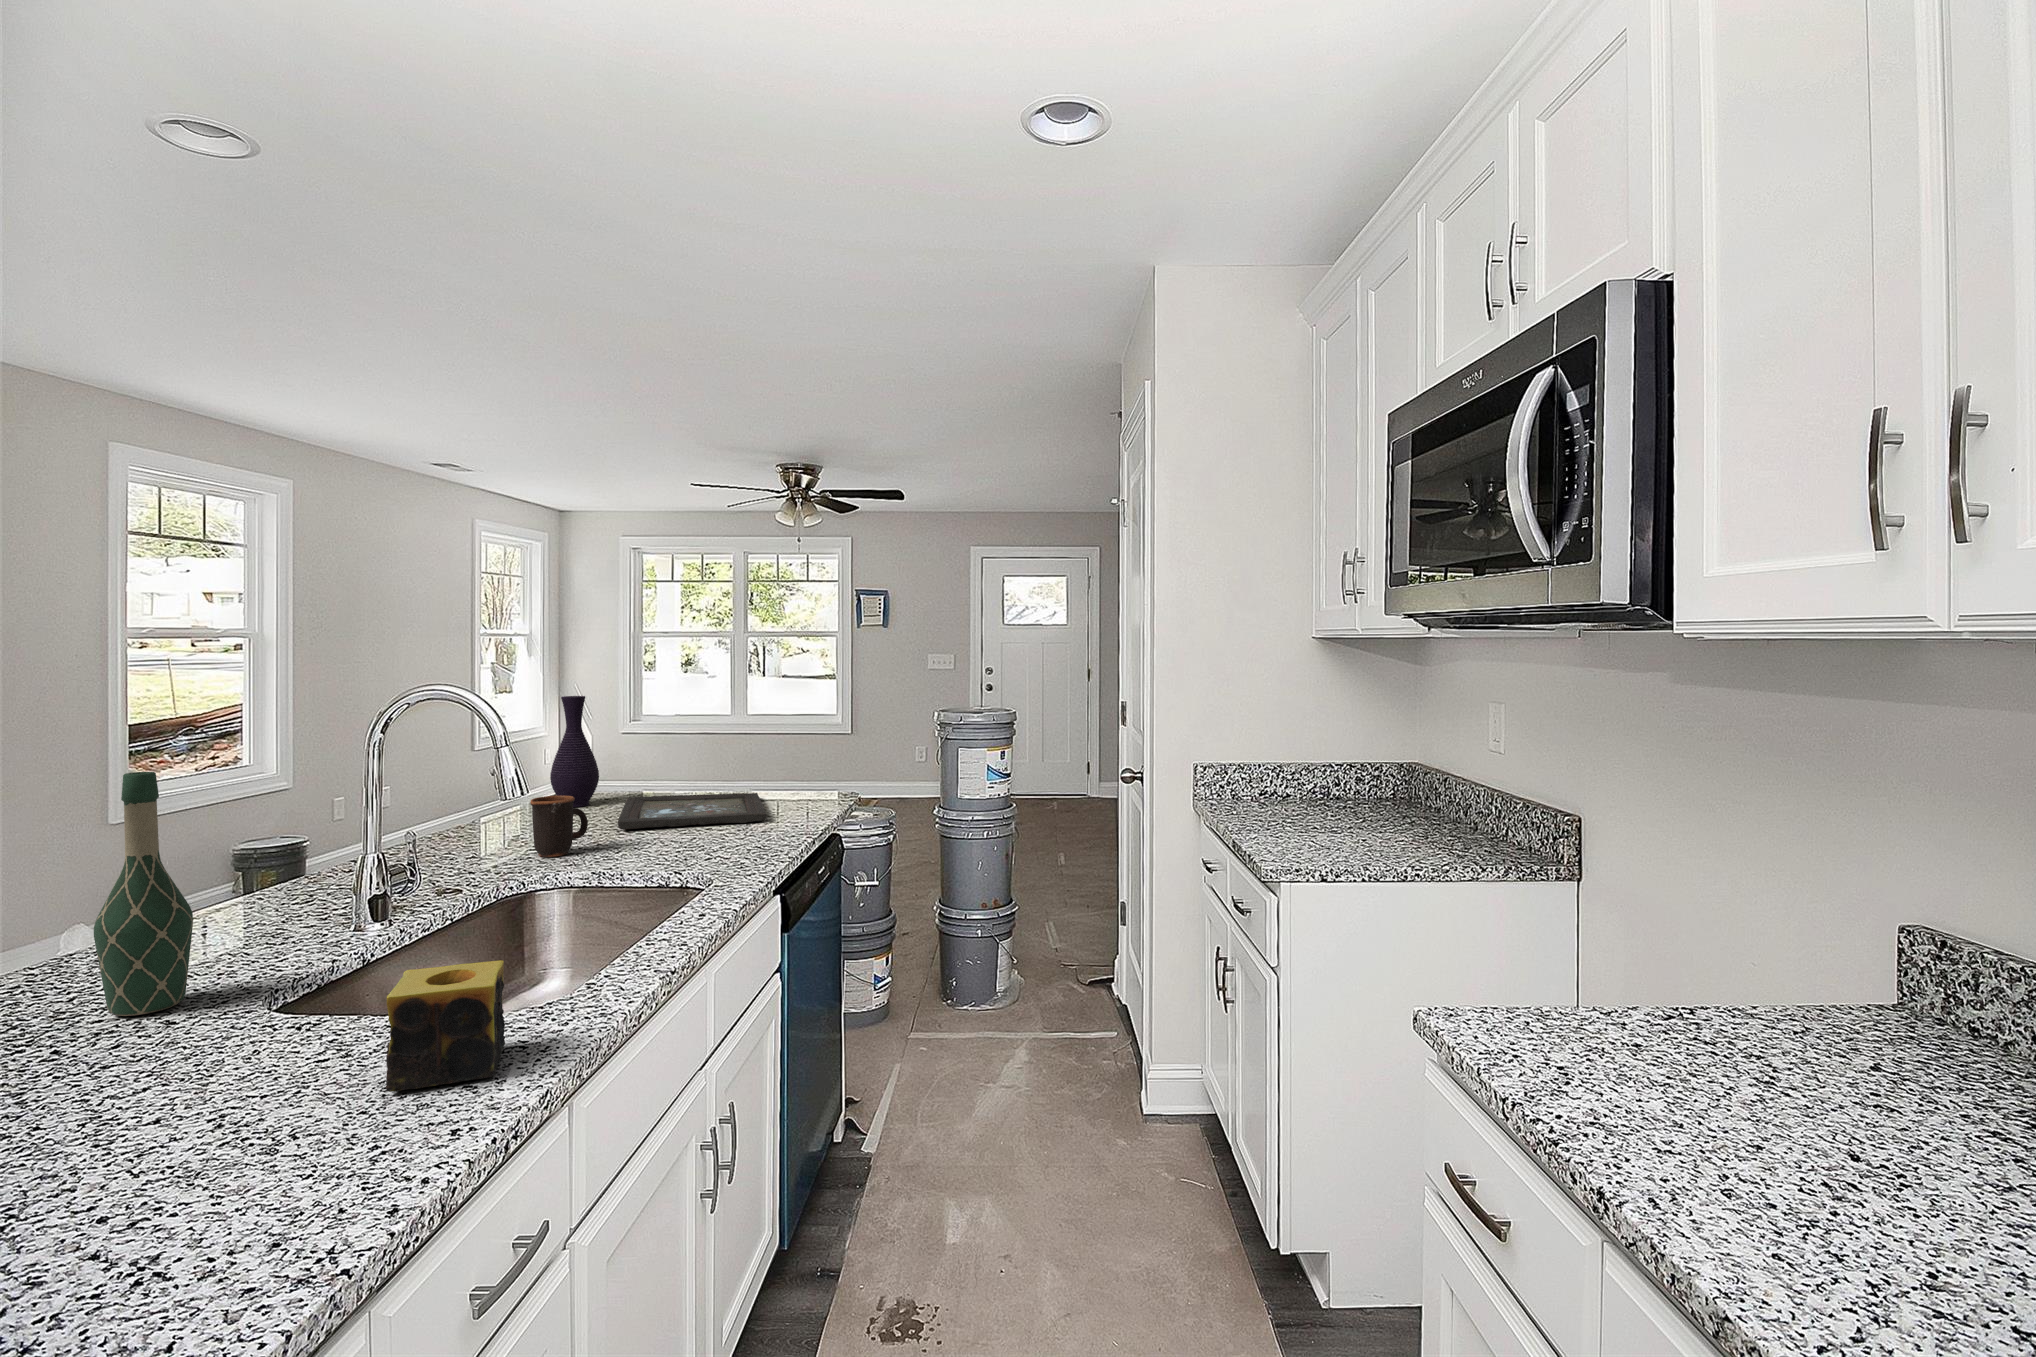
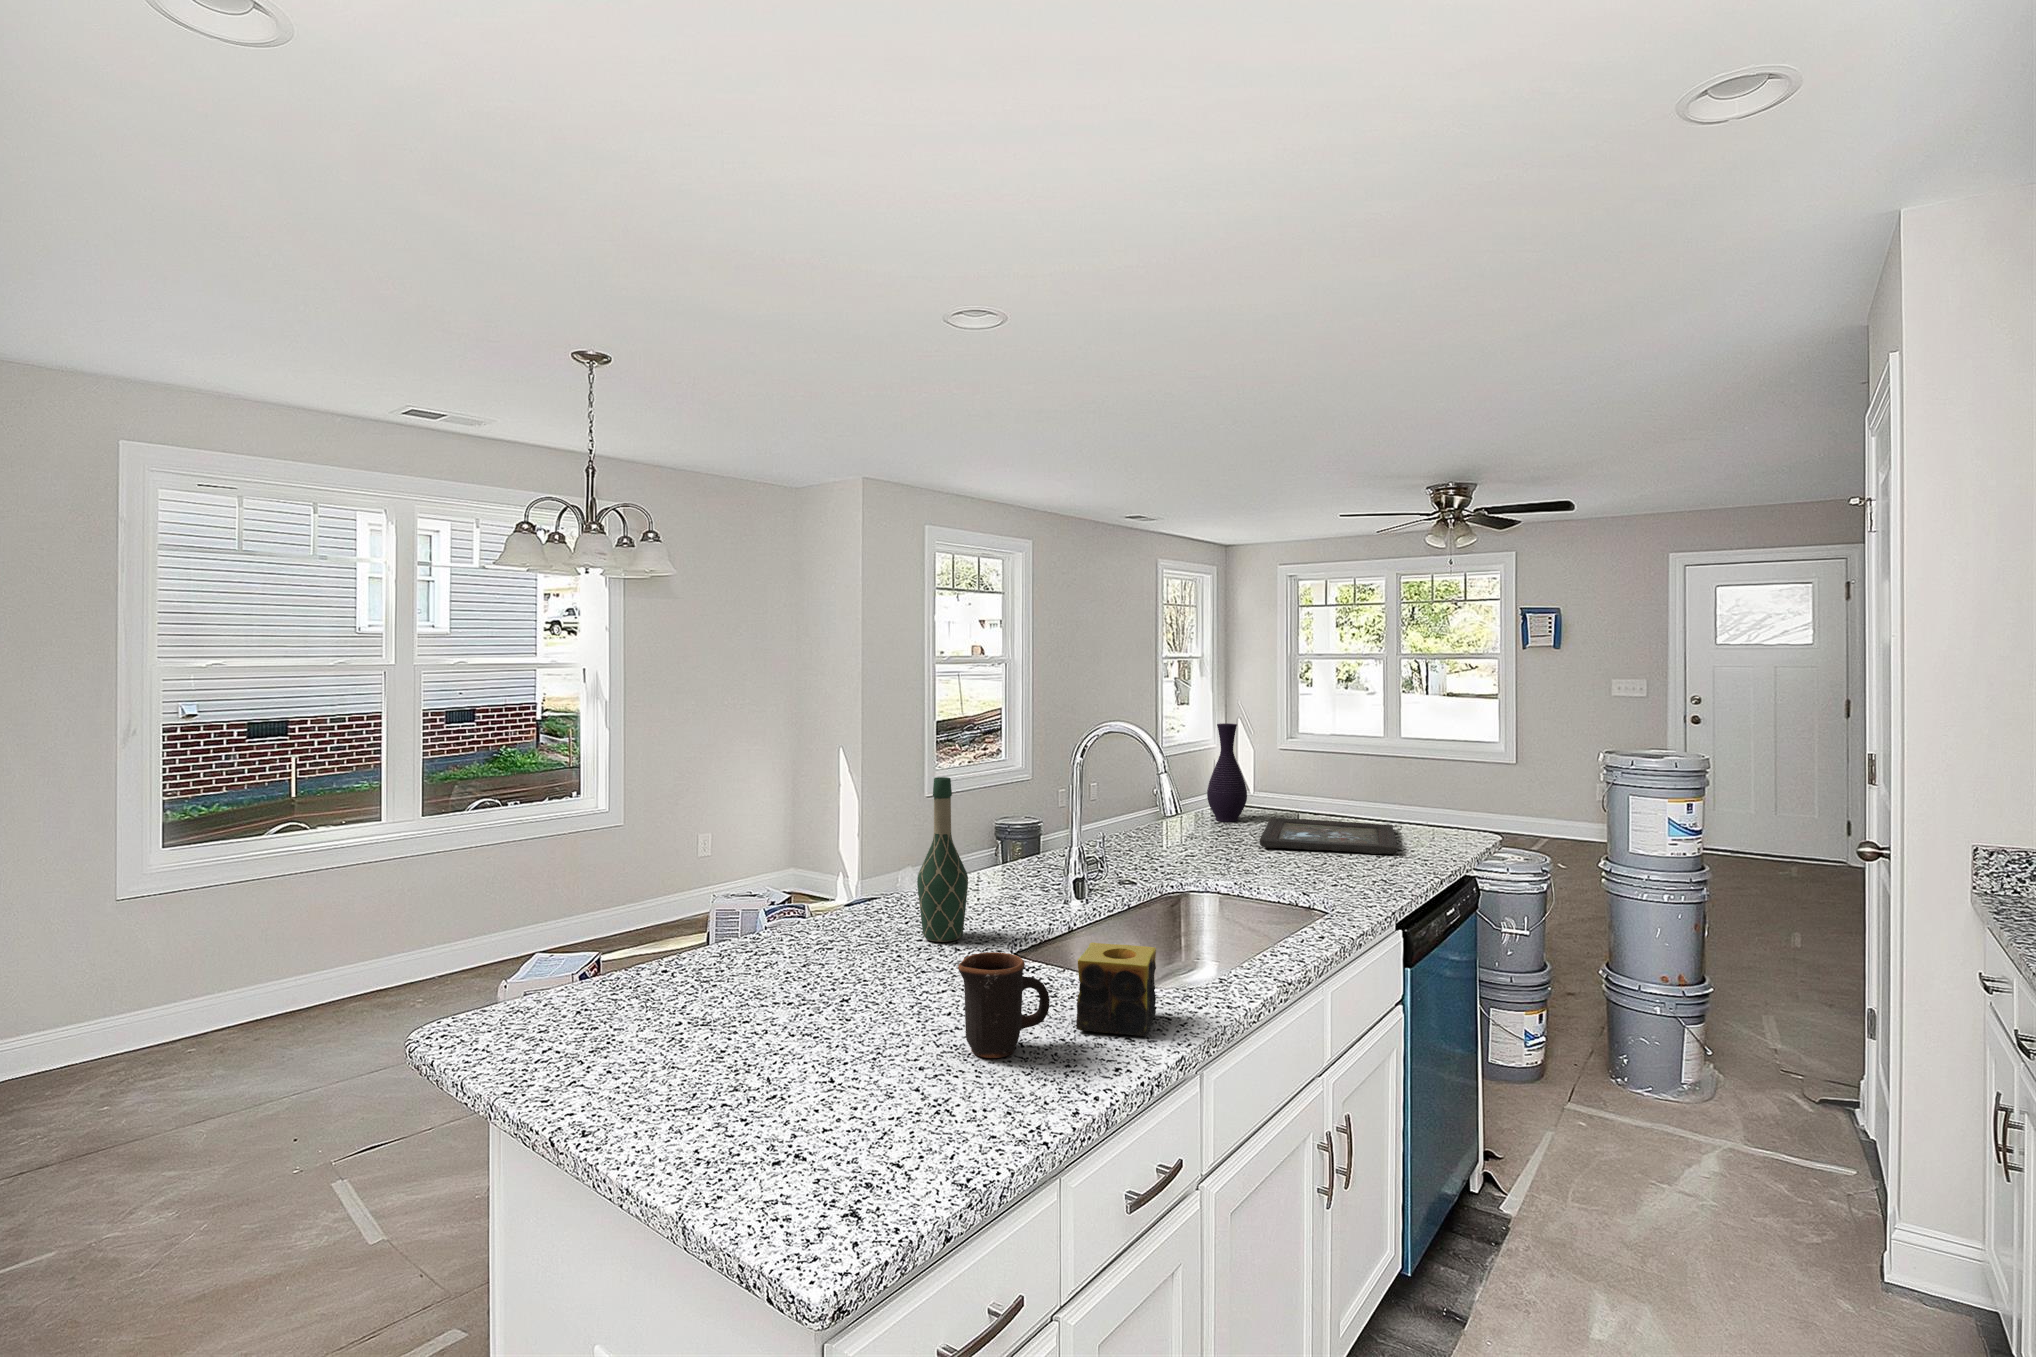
mug: present [530,796,588,857] -> present [958,952,1050,1058]

